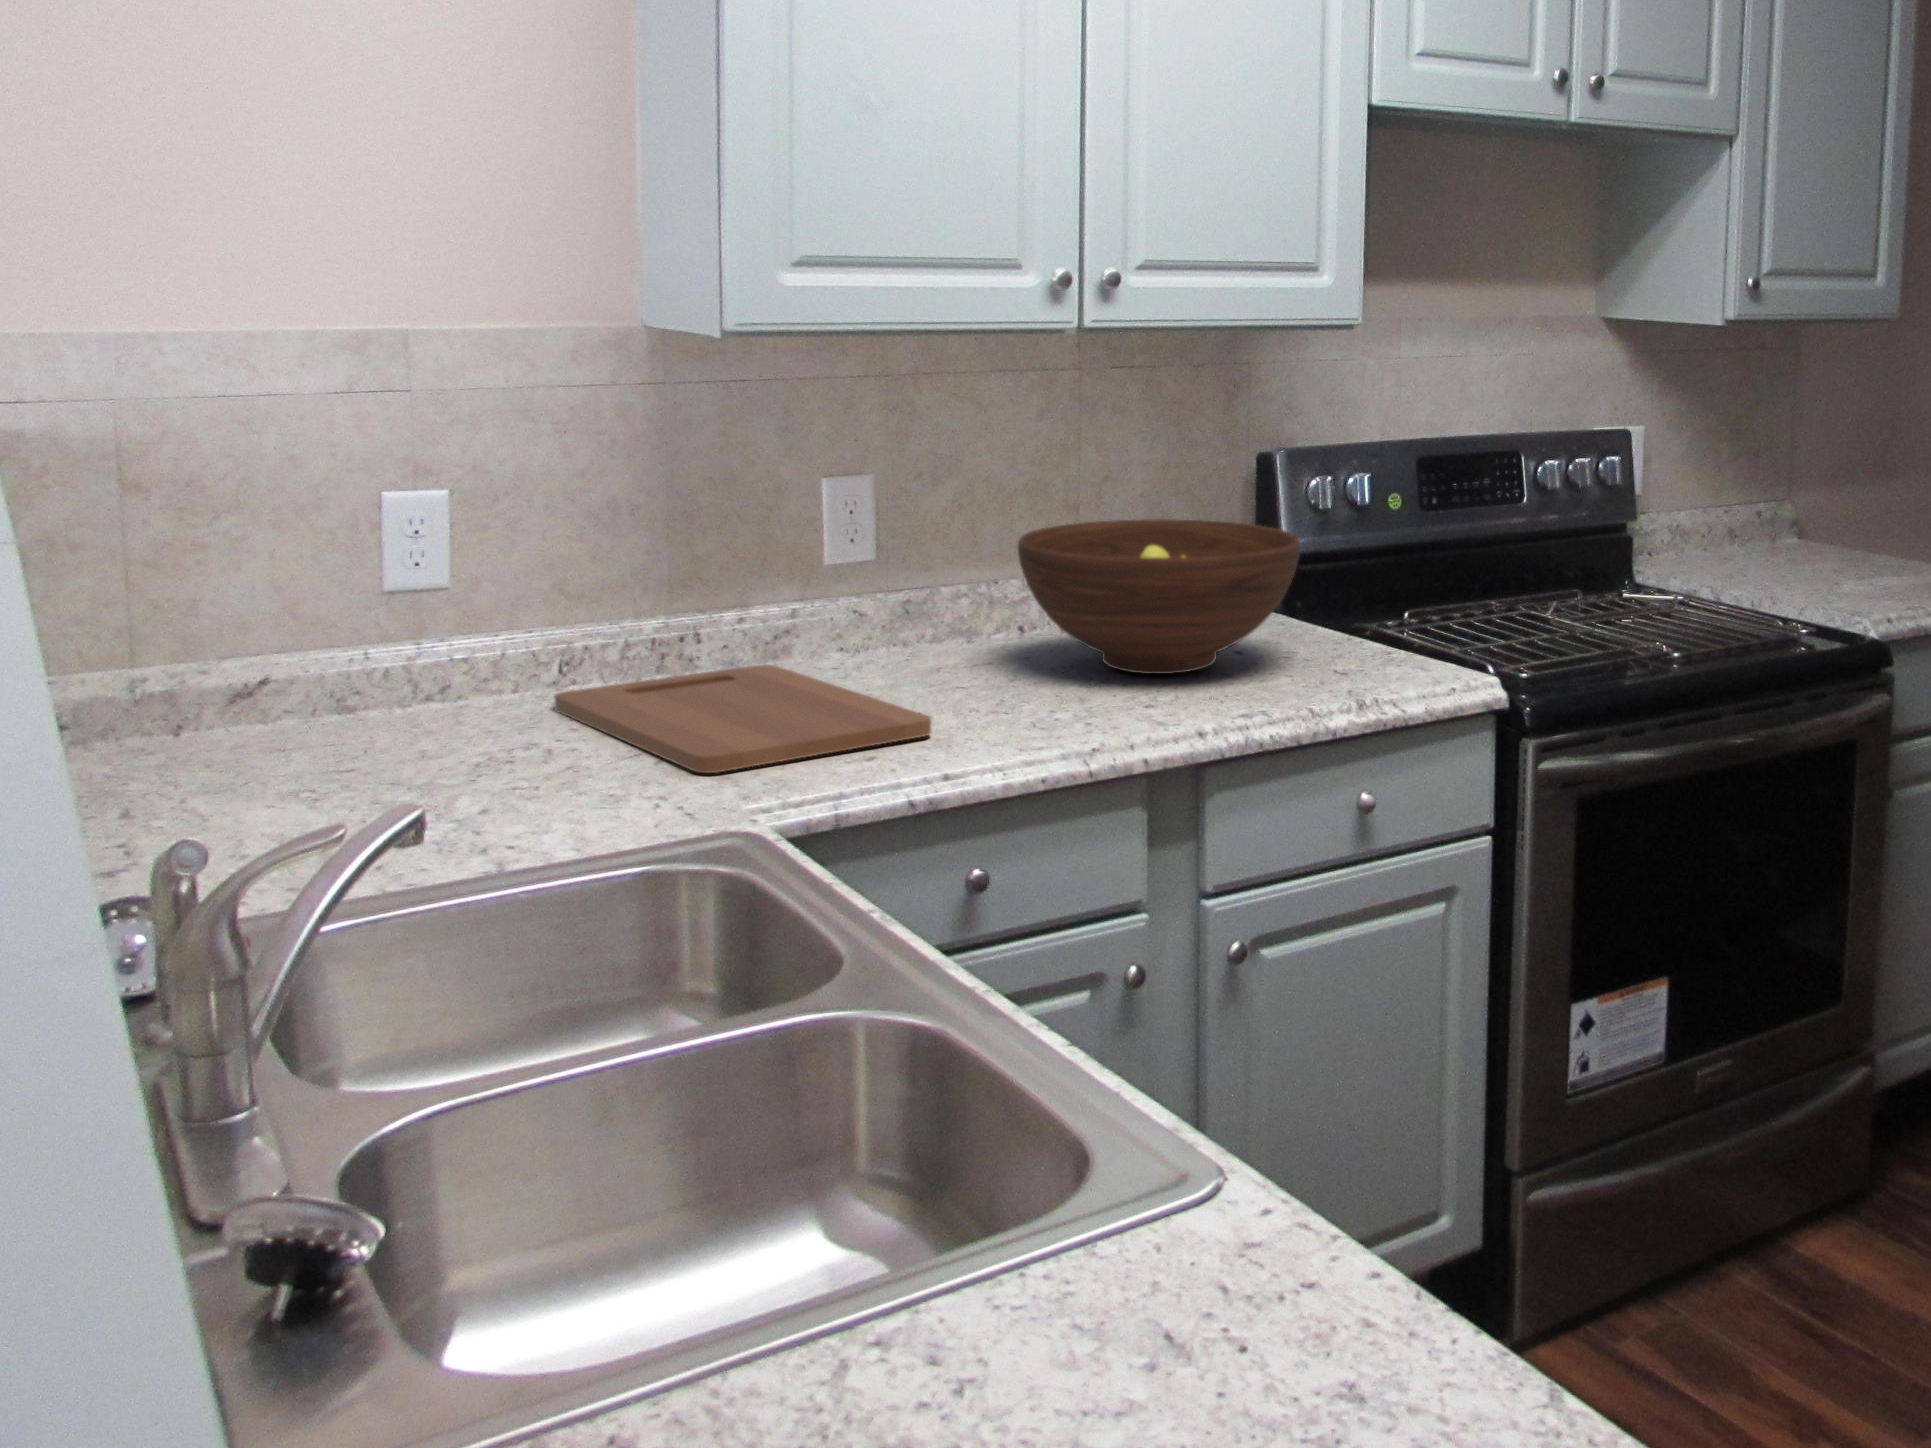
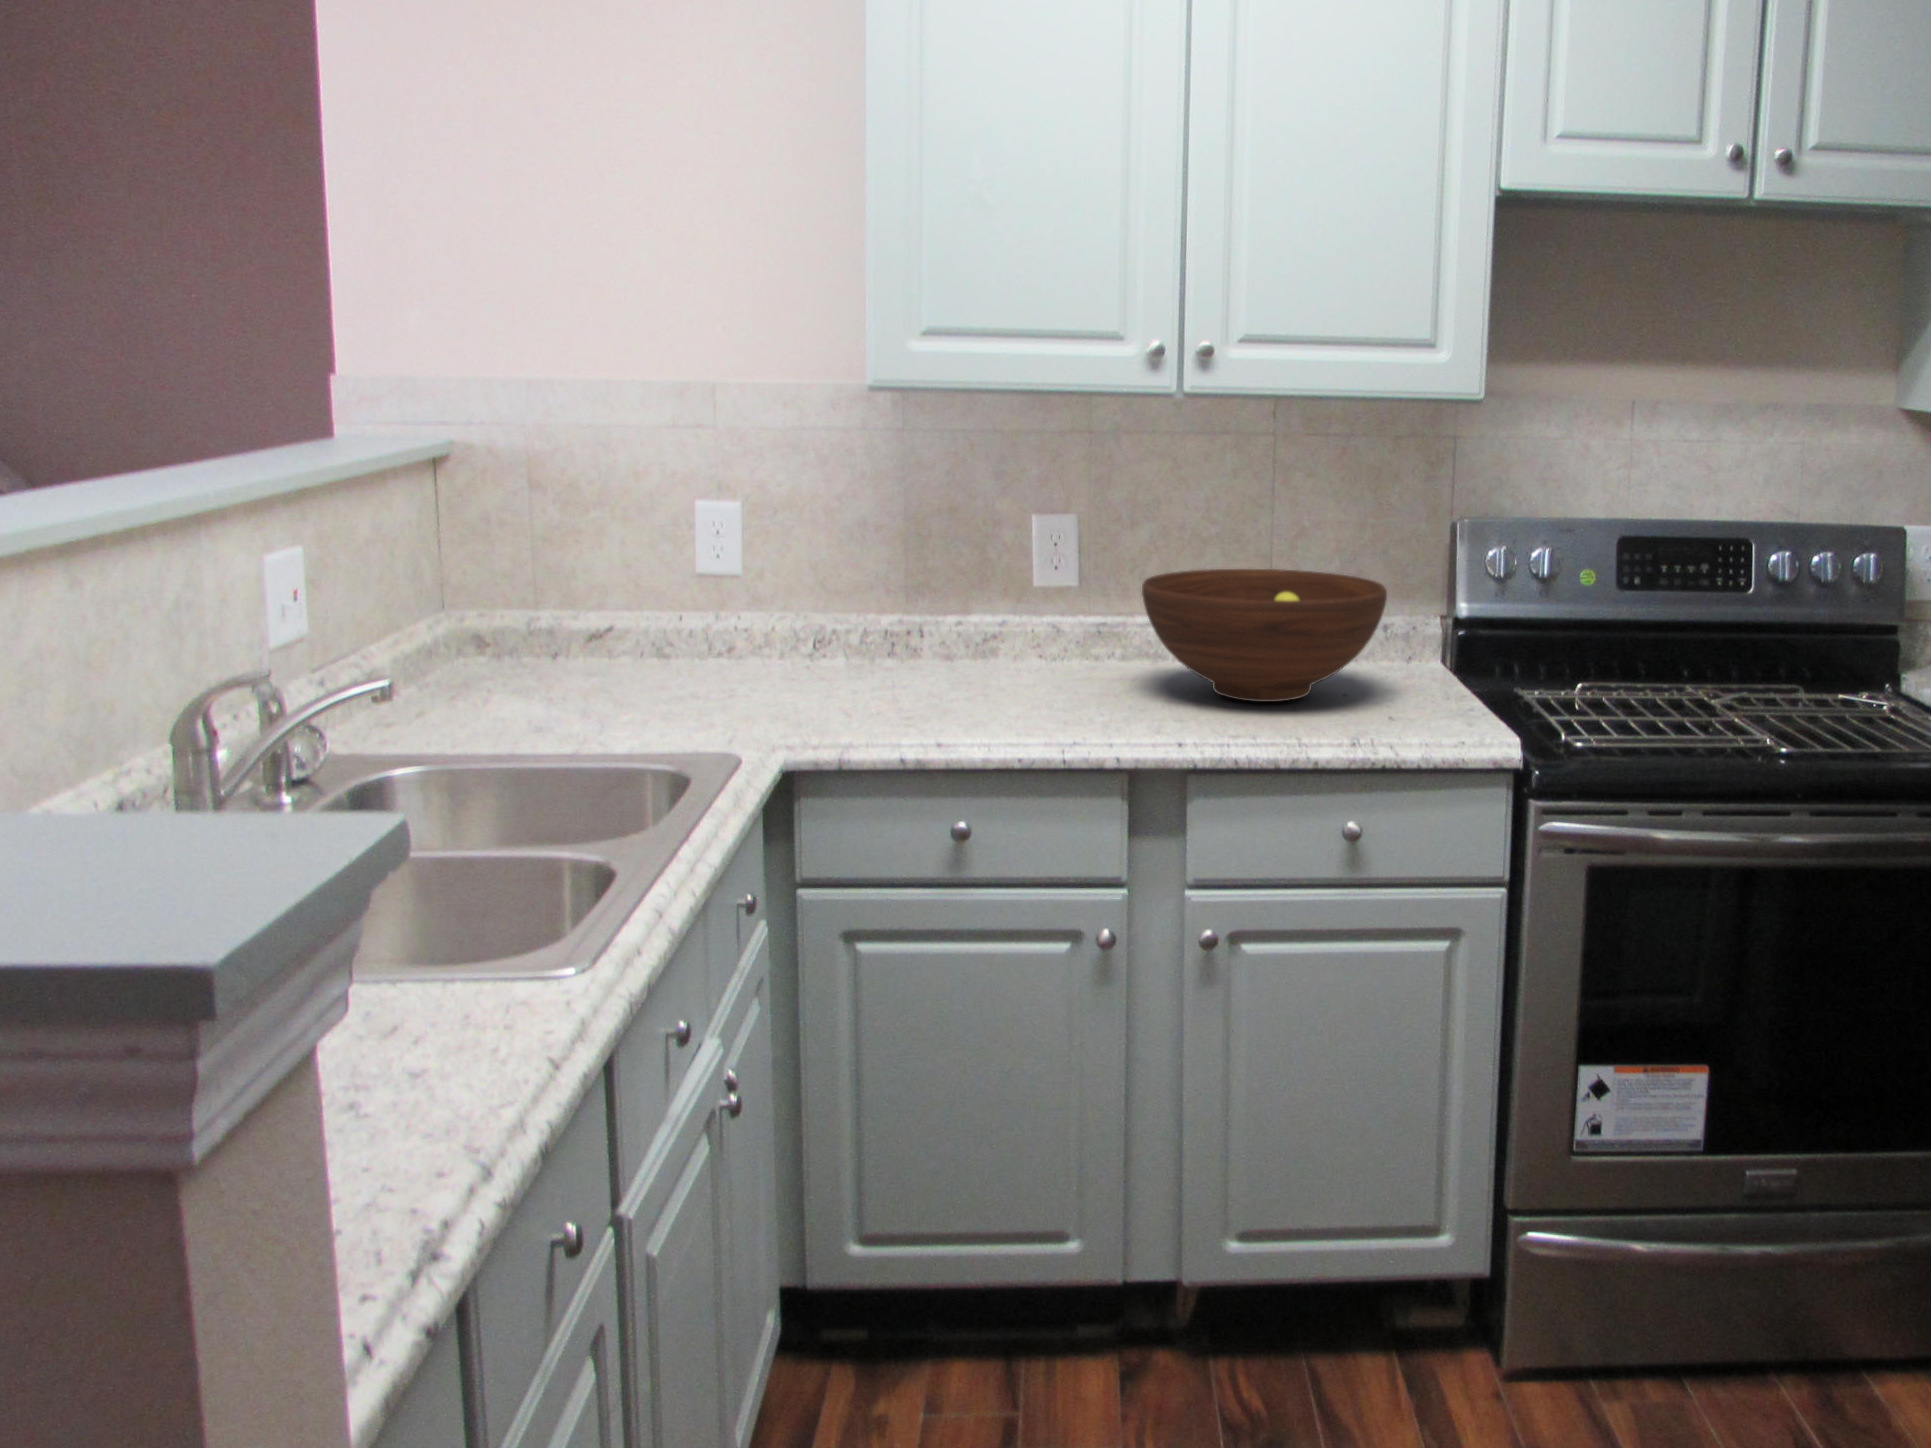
cutting board: present [554,665,931,773] -> none [774,655,976,718]

